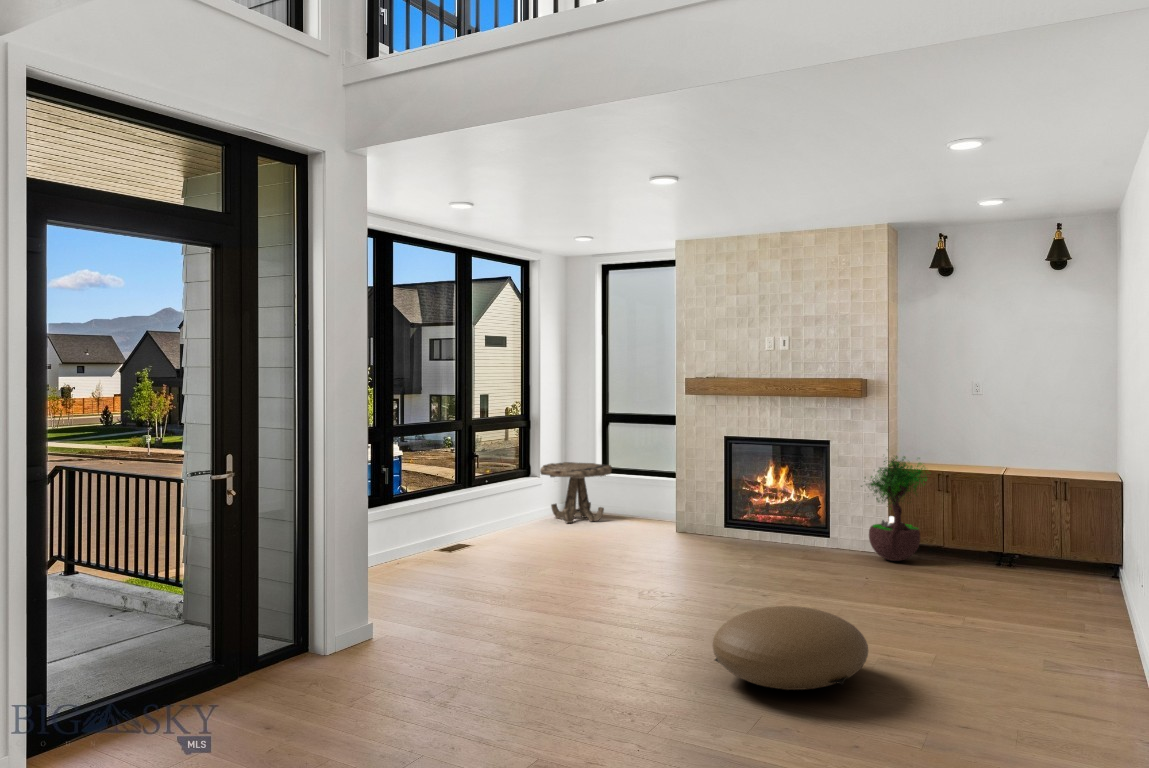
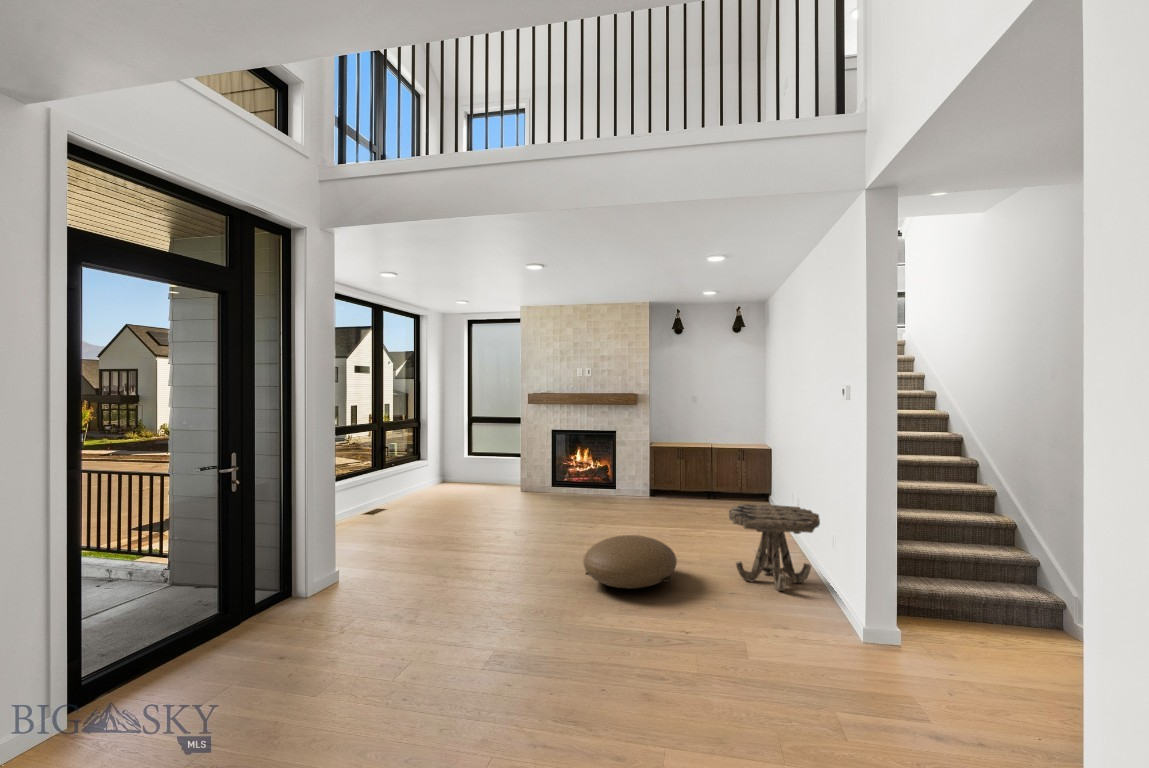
potted tree: present [861,456,927,561] -> none [637,435,676,502]
side table: present [540,462,612,523] -> present [729,504,820,591]

